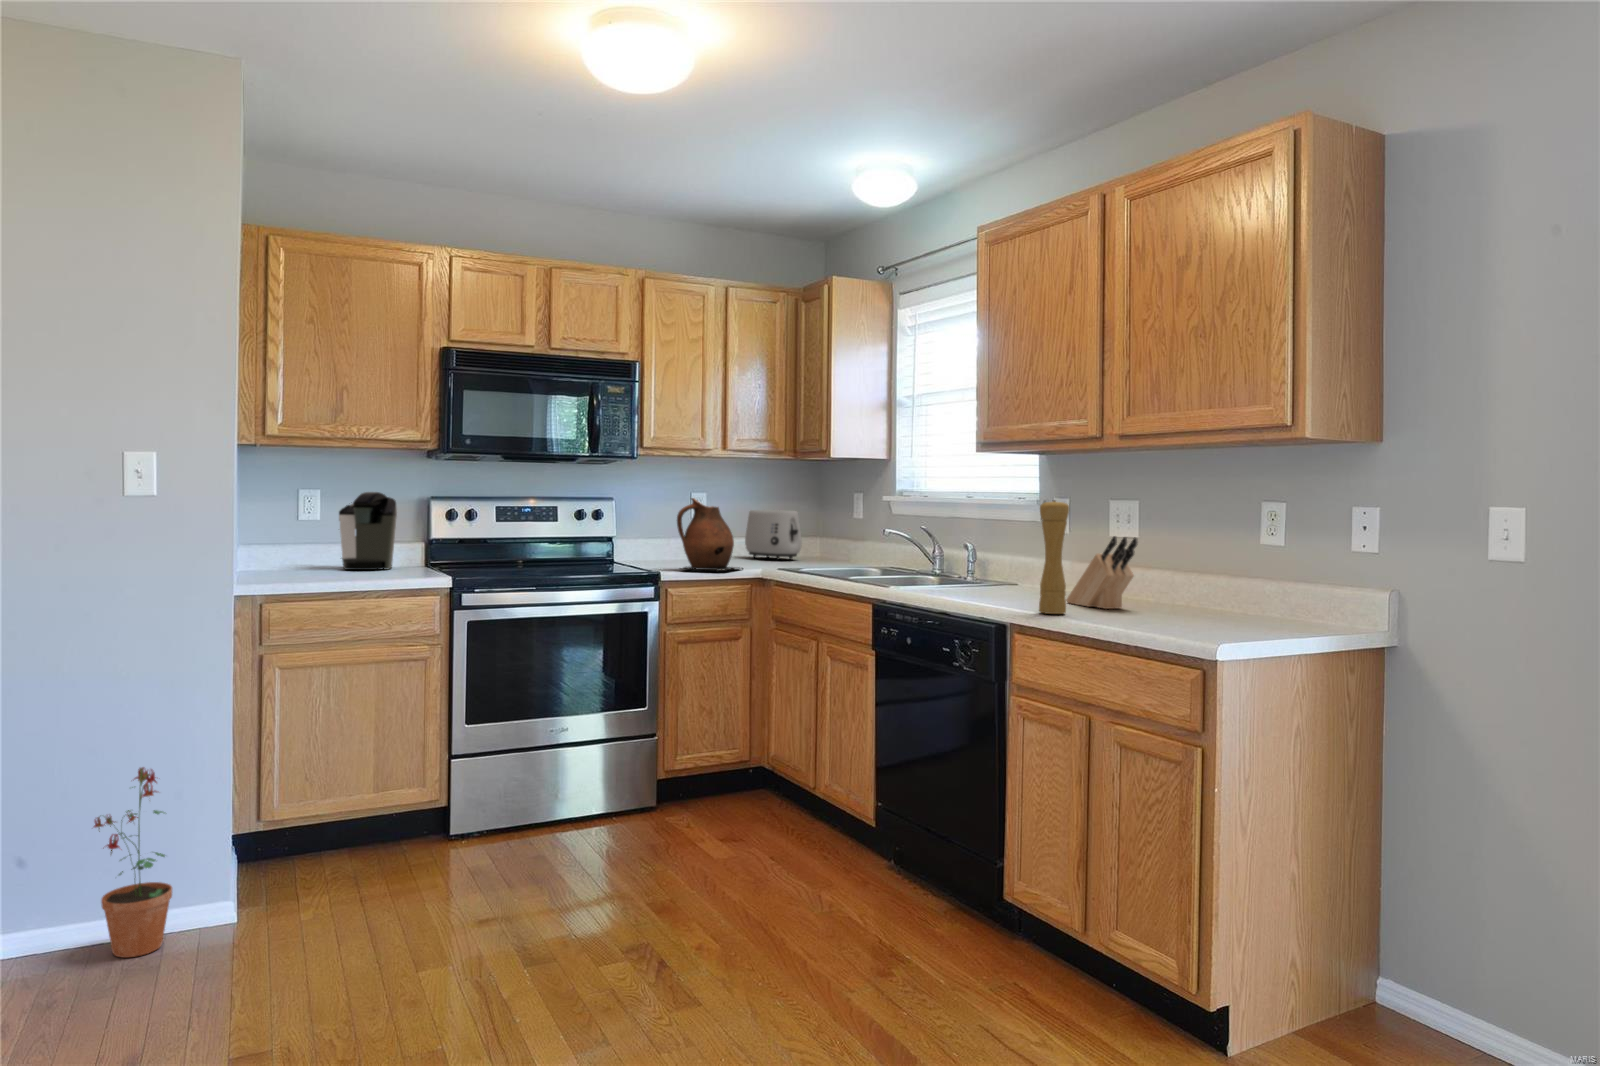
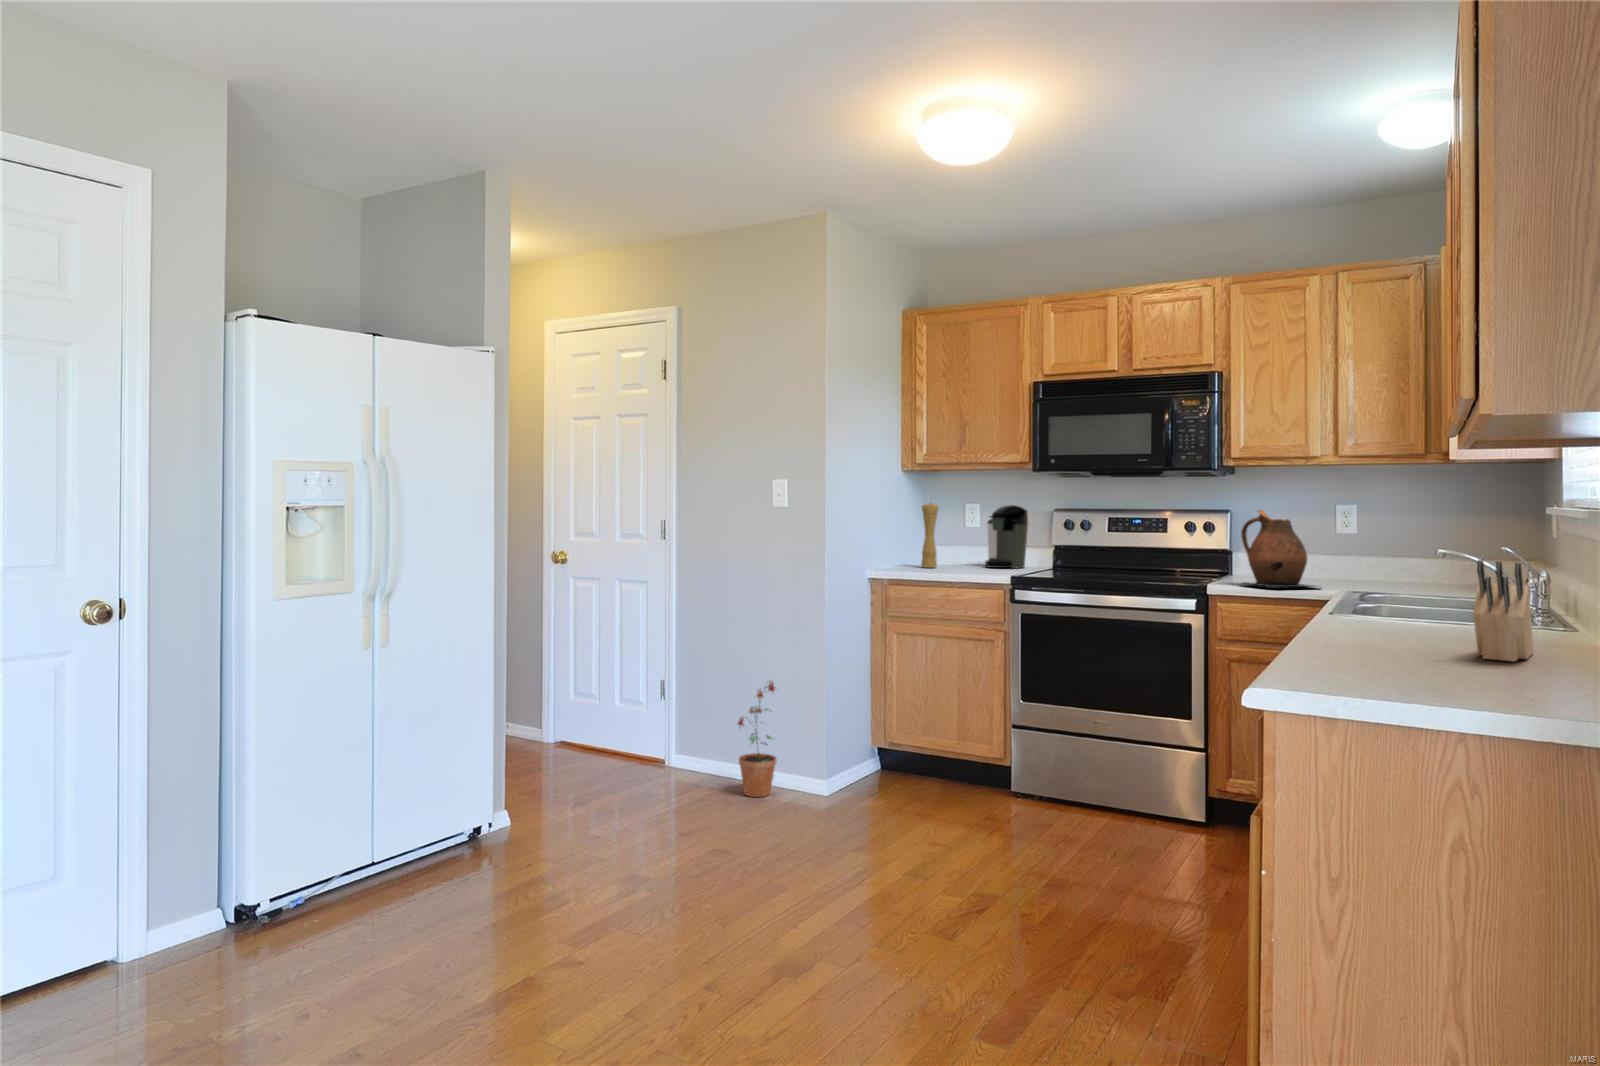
pepper mill: present [1039,500,1069,614] -> present [921,503,938,568]
toaster: present [745,510,802,560] -> none [1410,525,1474,585]

